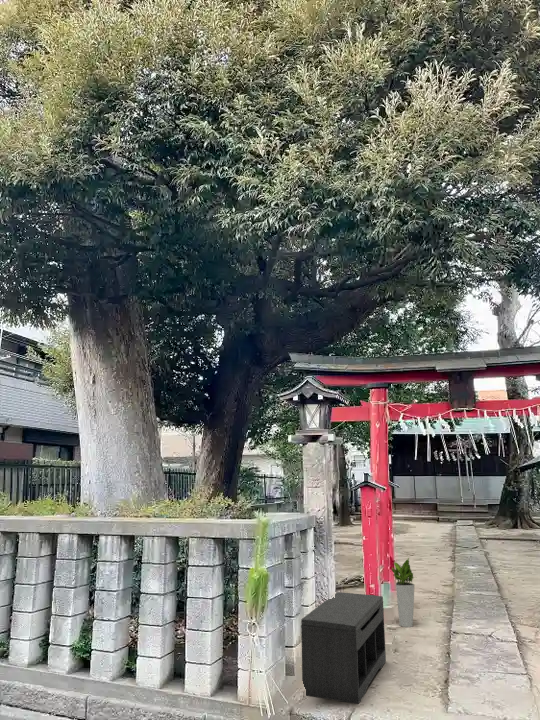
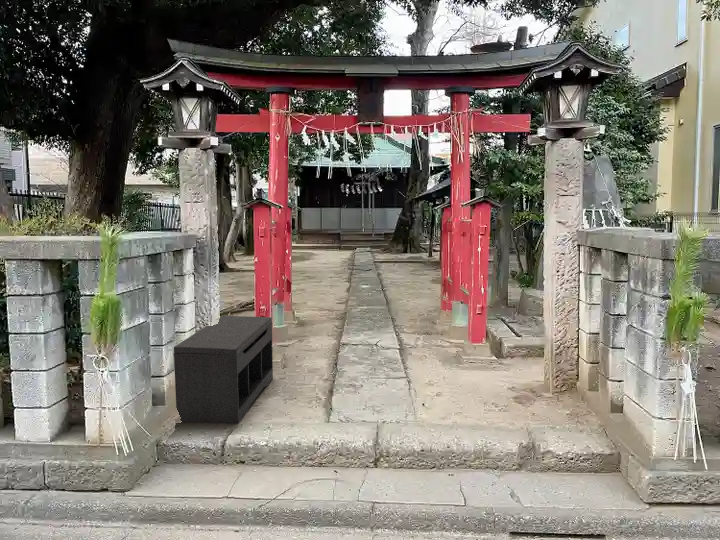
planter: present [392,558,415,627] -> none [285,279,311,345]

